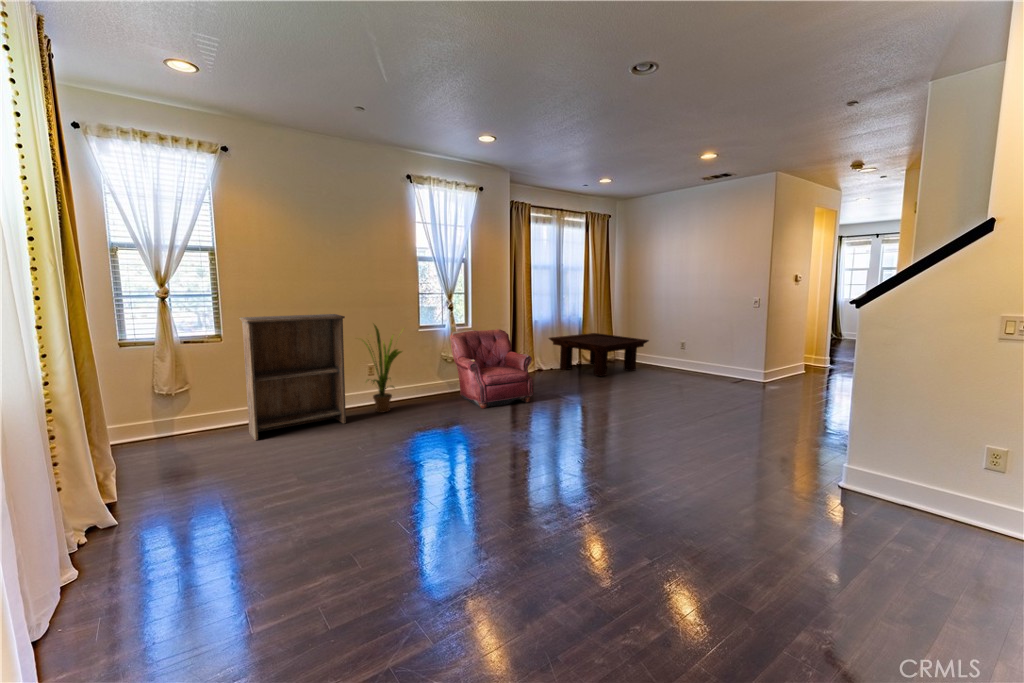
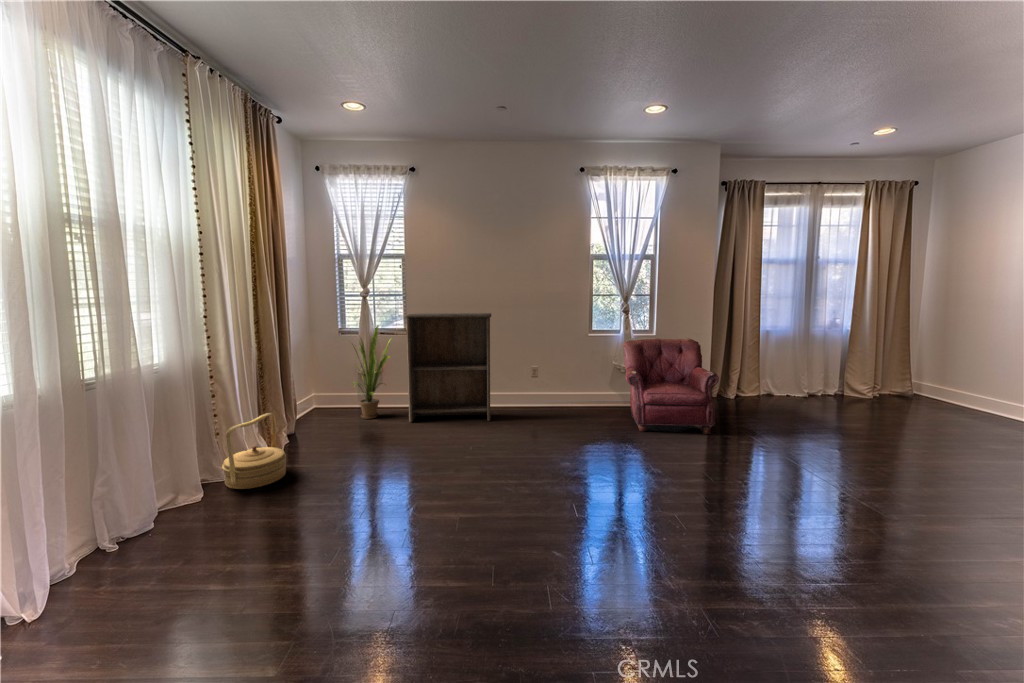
house plant: present [363,325,402,413] -> present [354,325,390,419]
coffee table: present [549,333,649,376] -> none [786,355,976,417]
woven basket: none [82,453,173,555] -> present [222,413,286,489]

